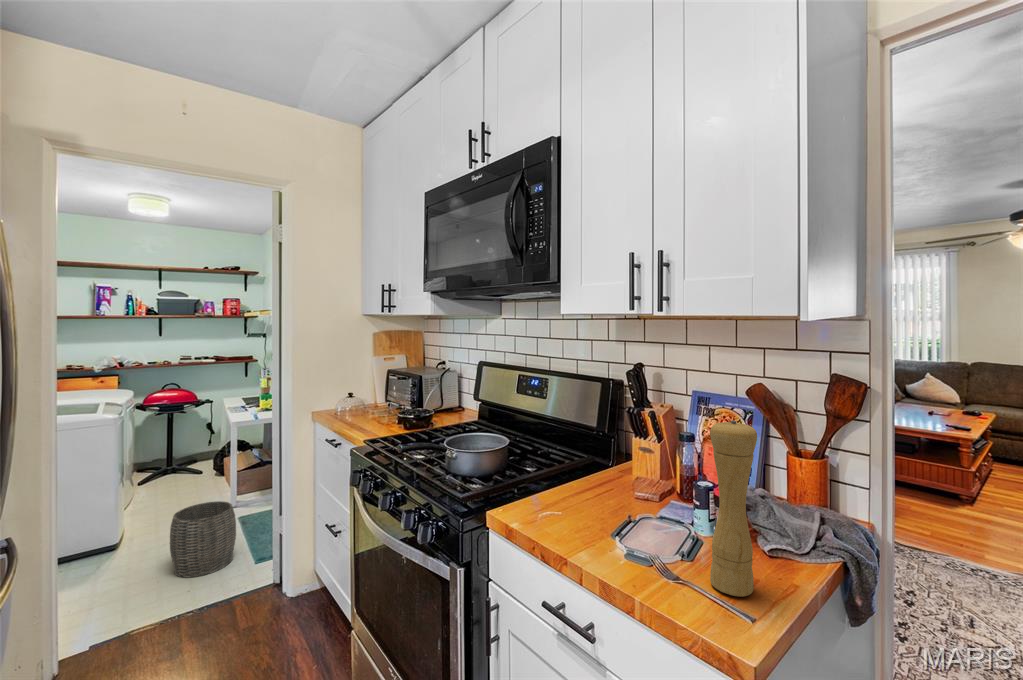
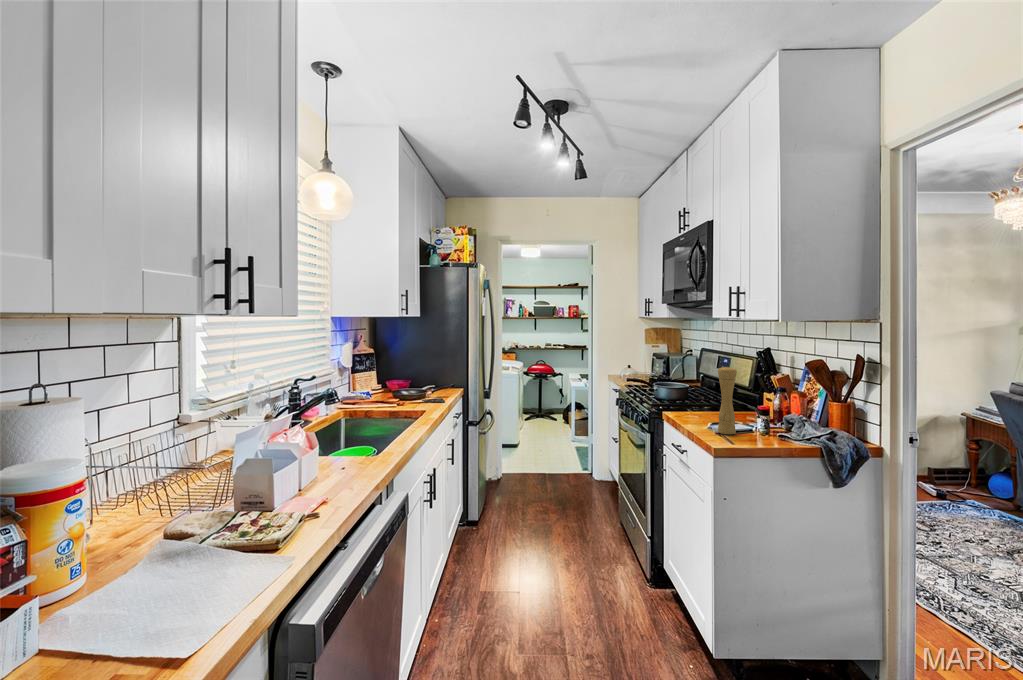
woven basket: present [170,501,236,577] -> none [541,426,571,462]

